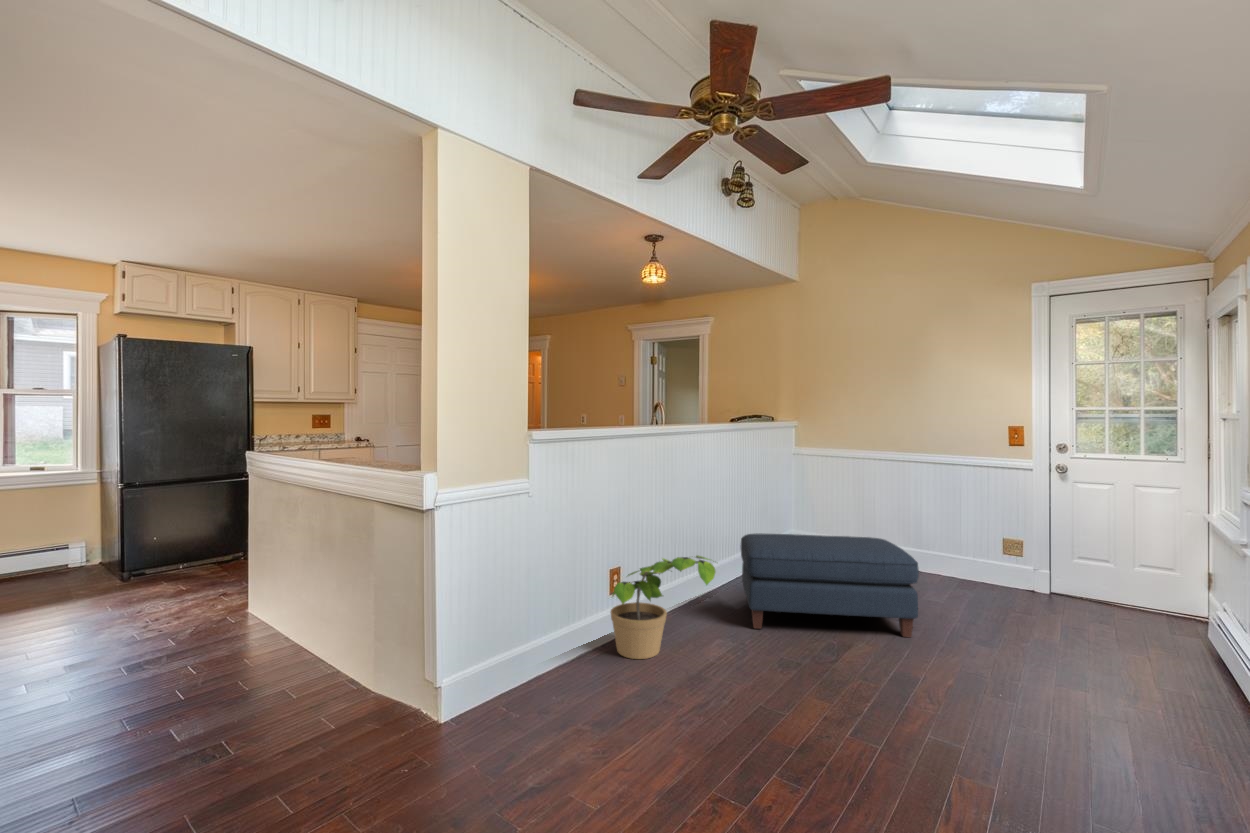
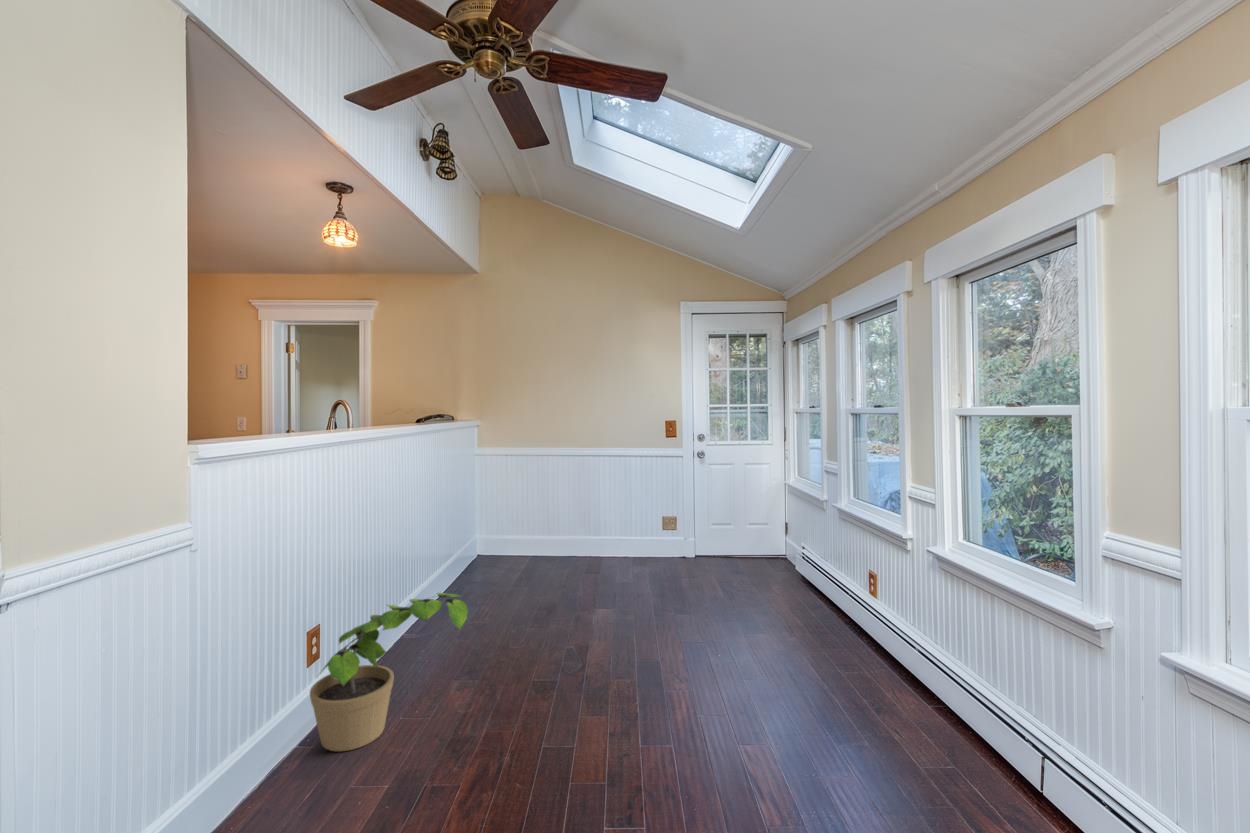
ottoman: present [740,533,919,637] -> none [453,531,633,655]

